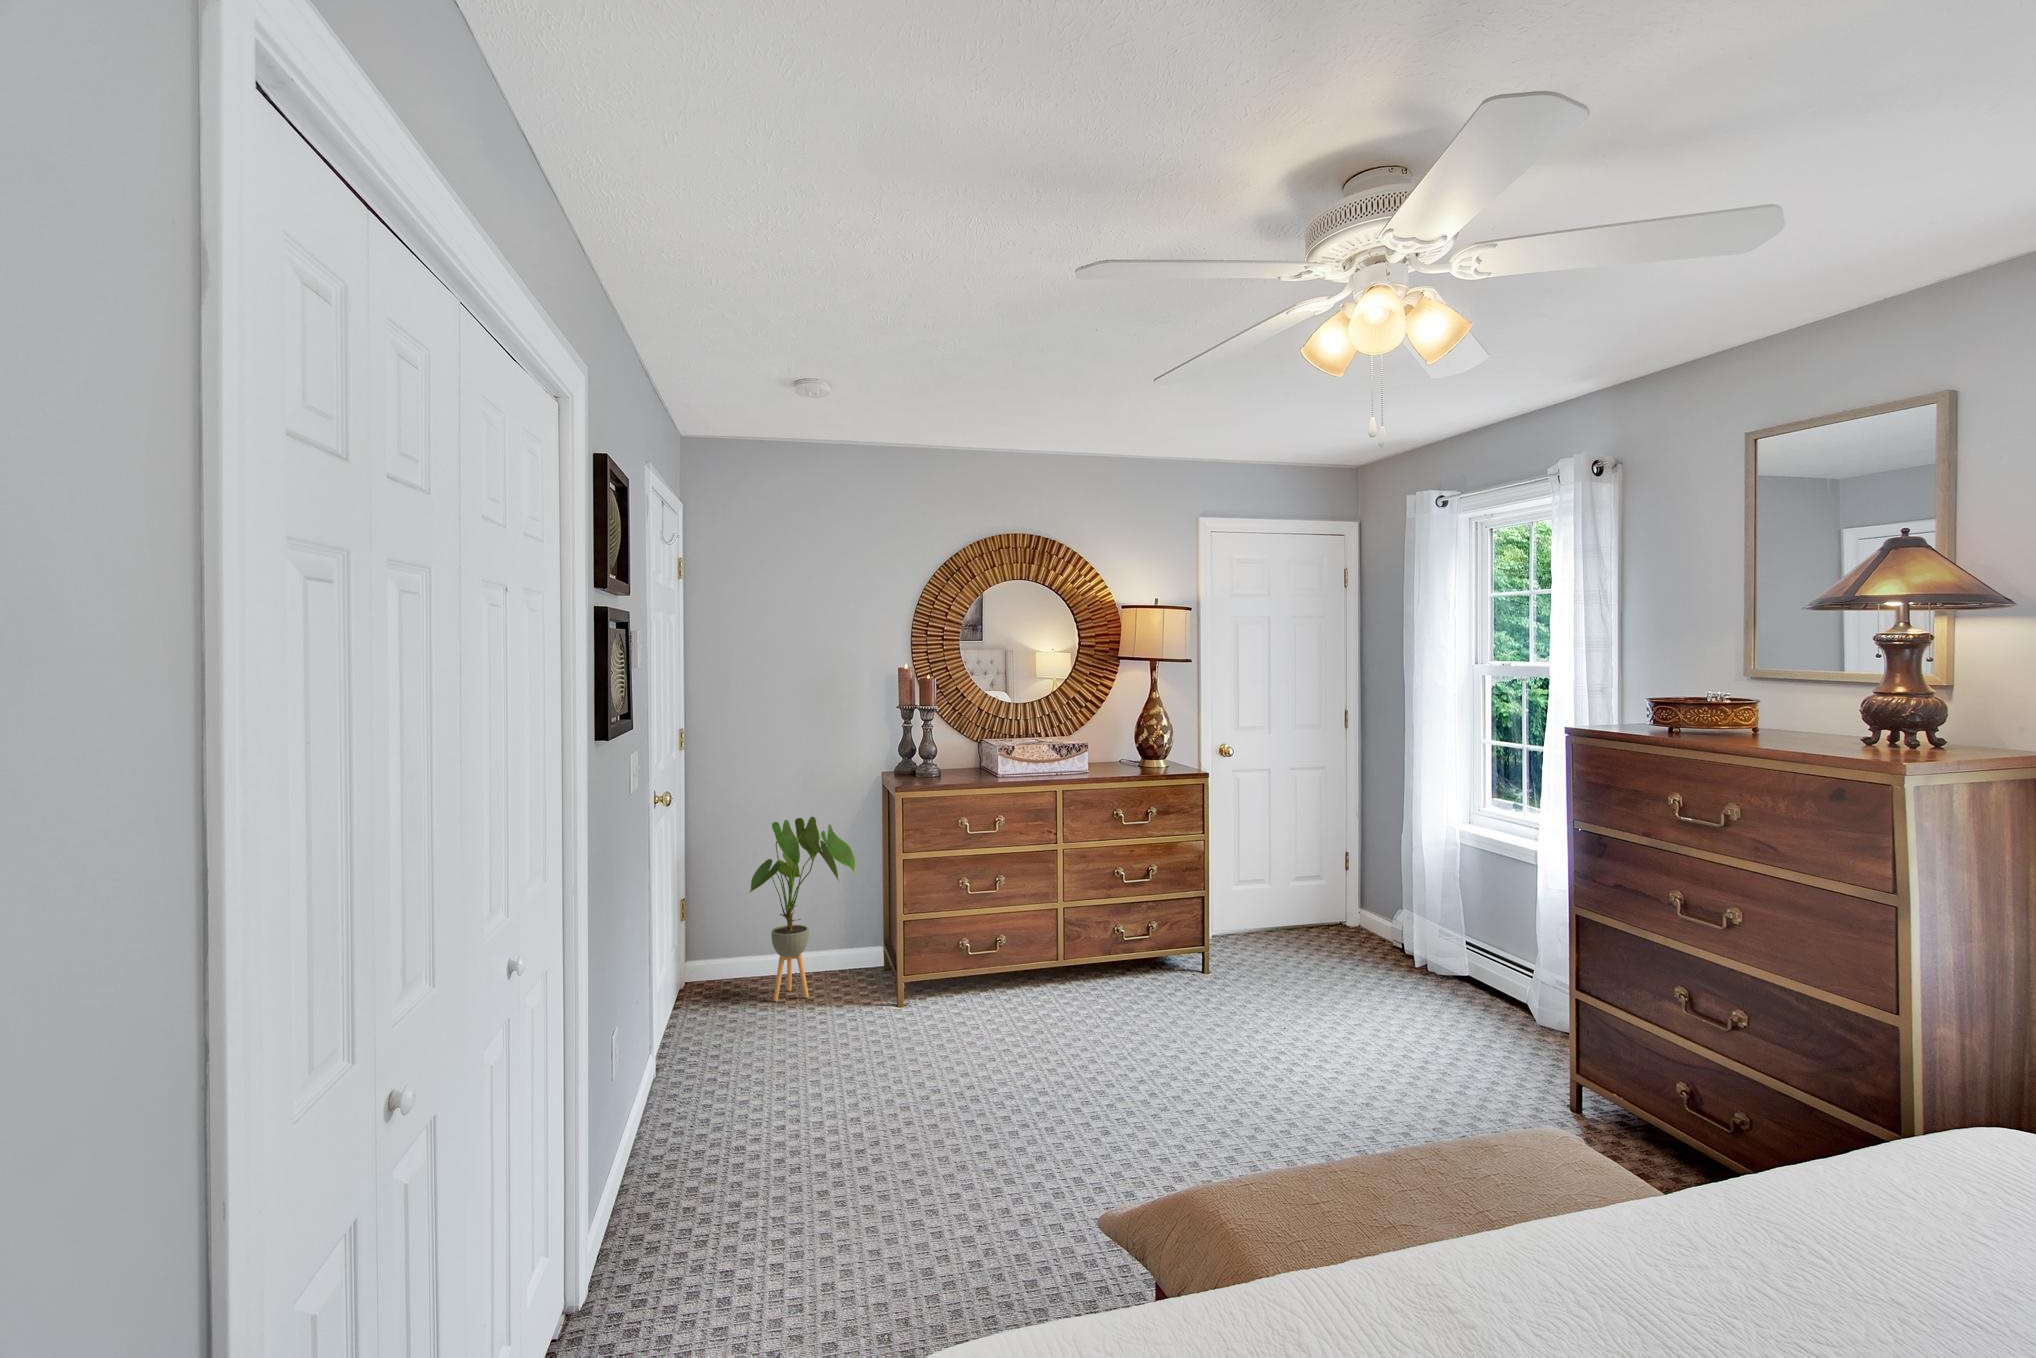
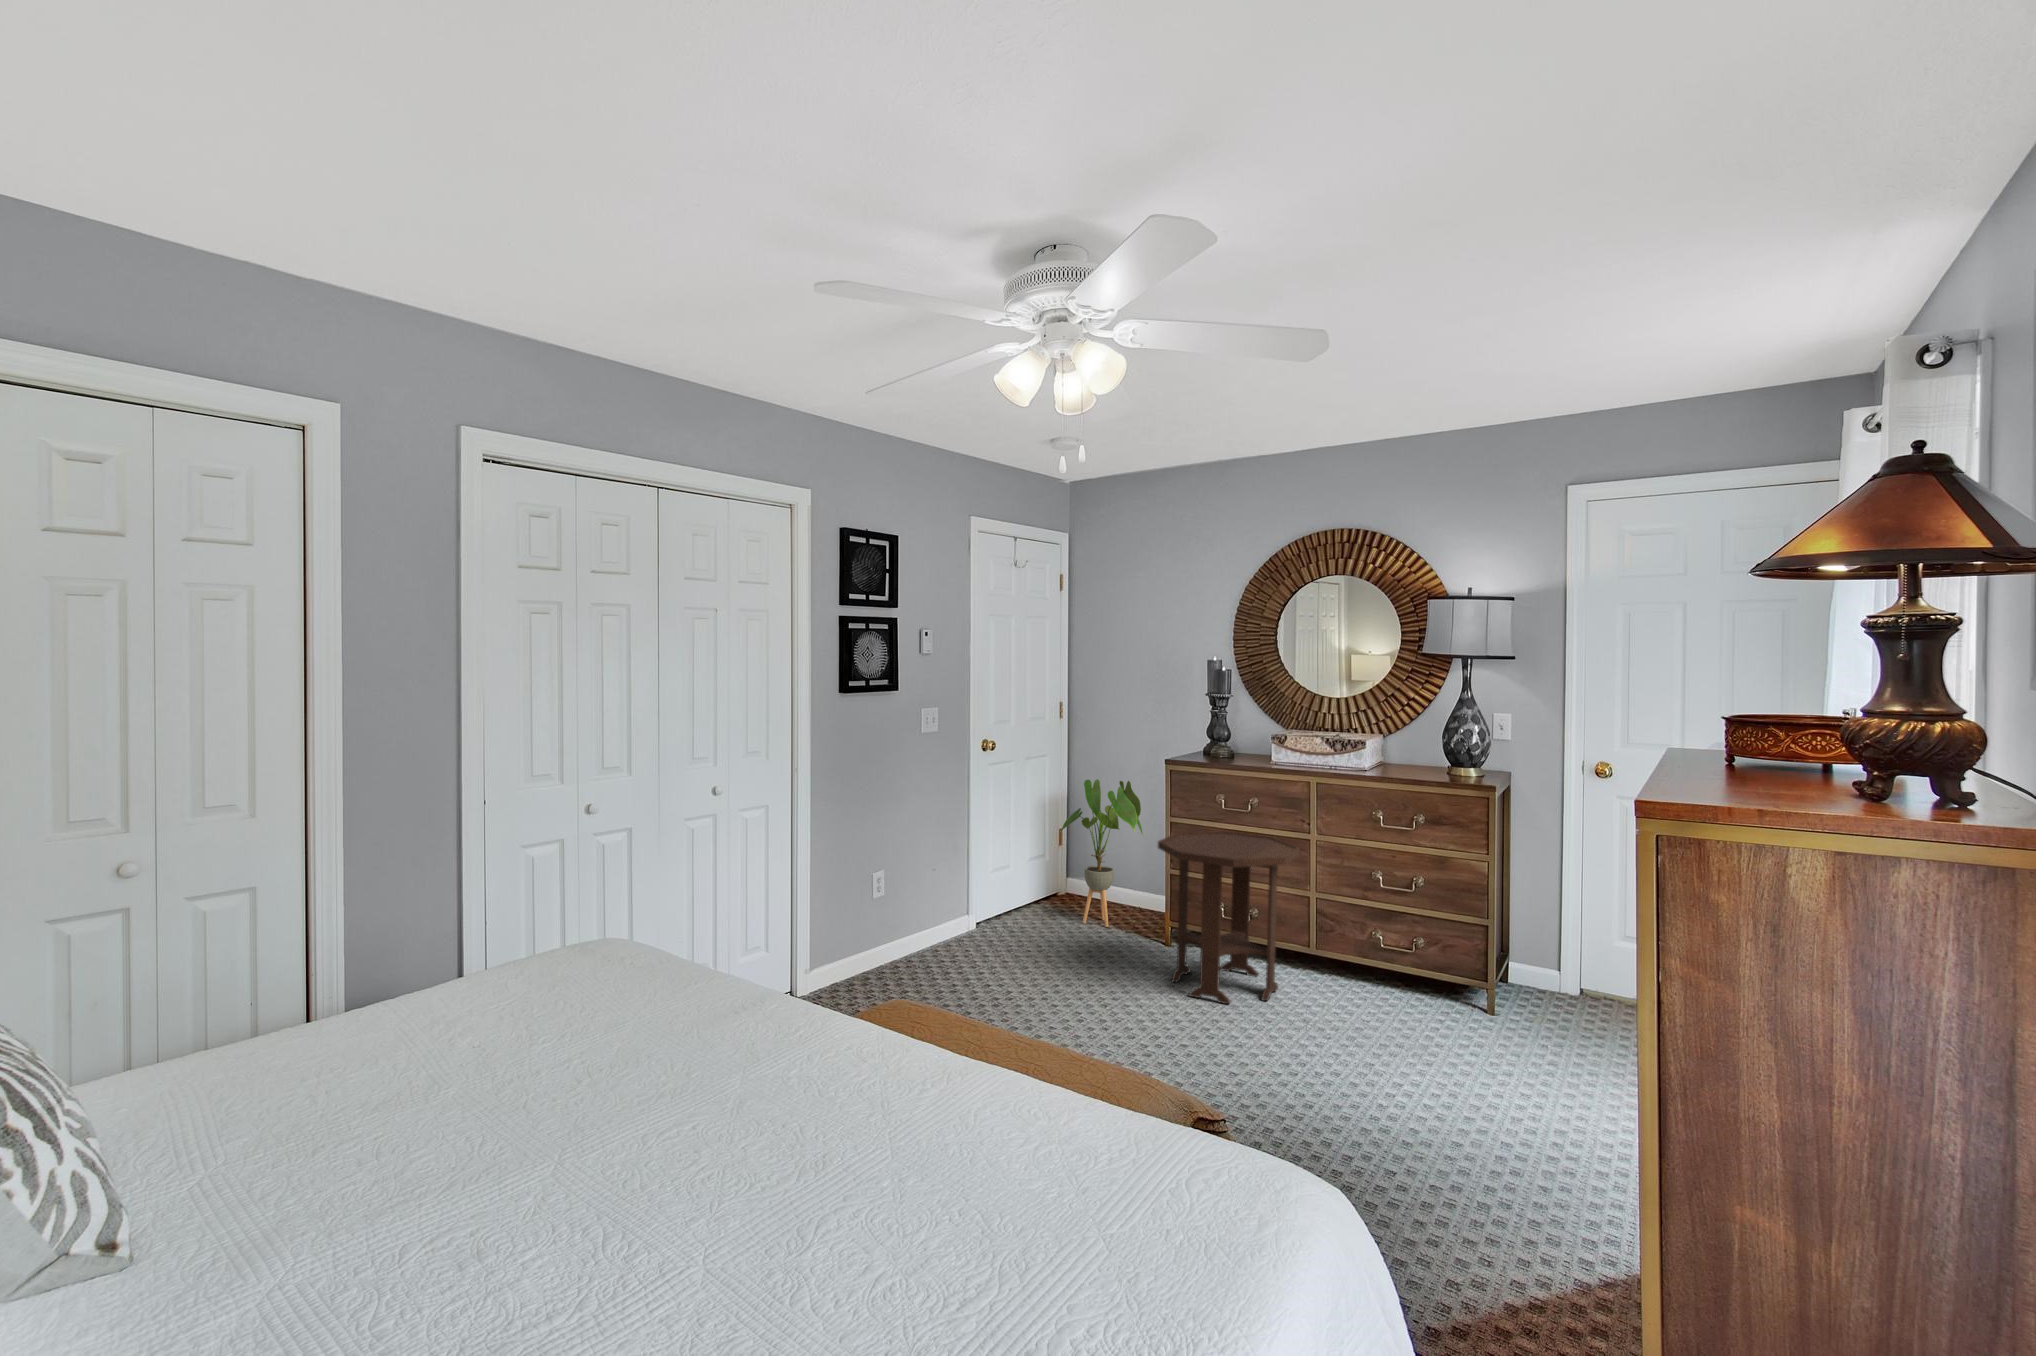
side table: none [941,853,1091,1045] -> present [1158,831,1300,1004]

